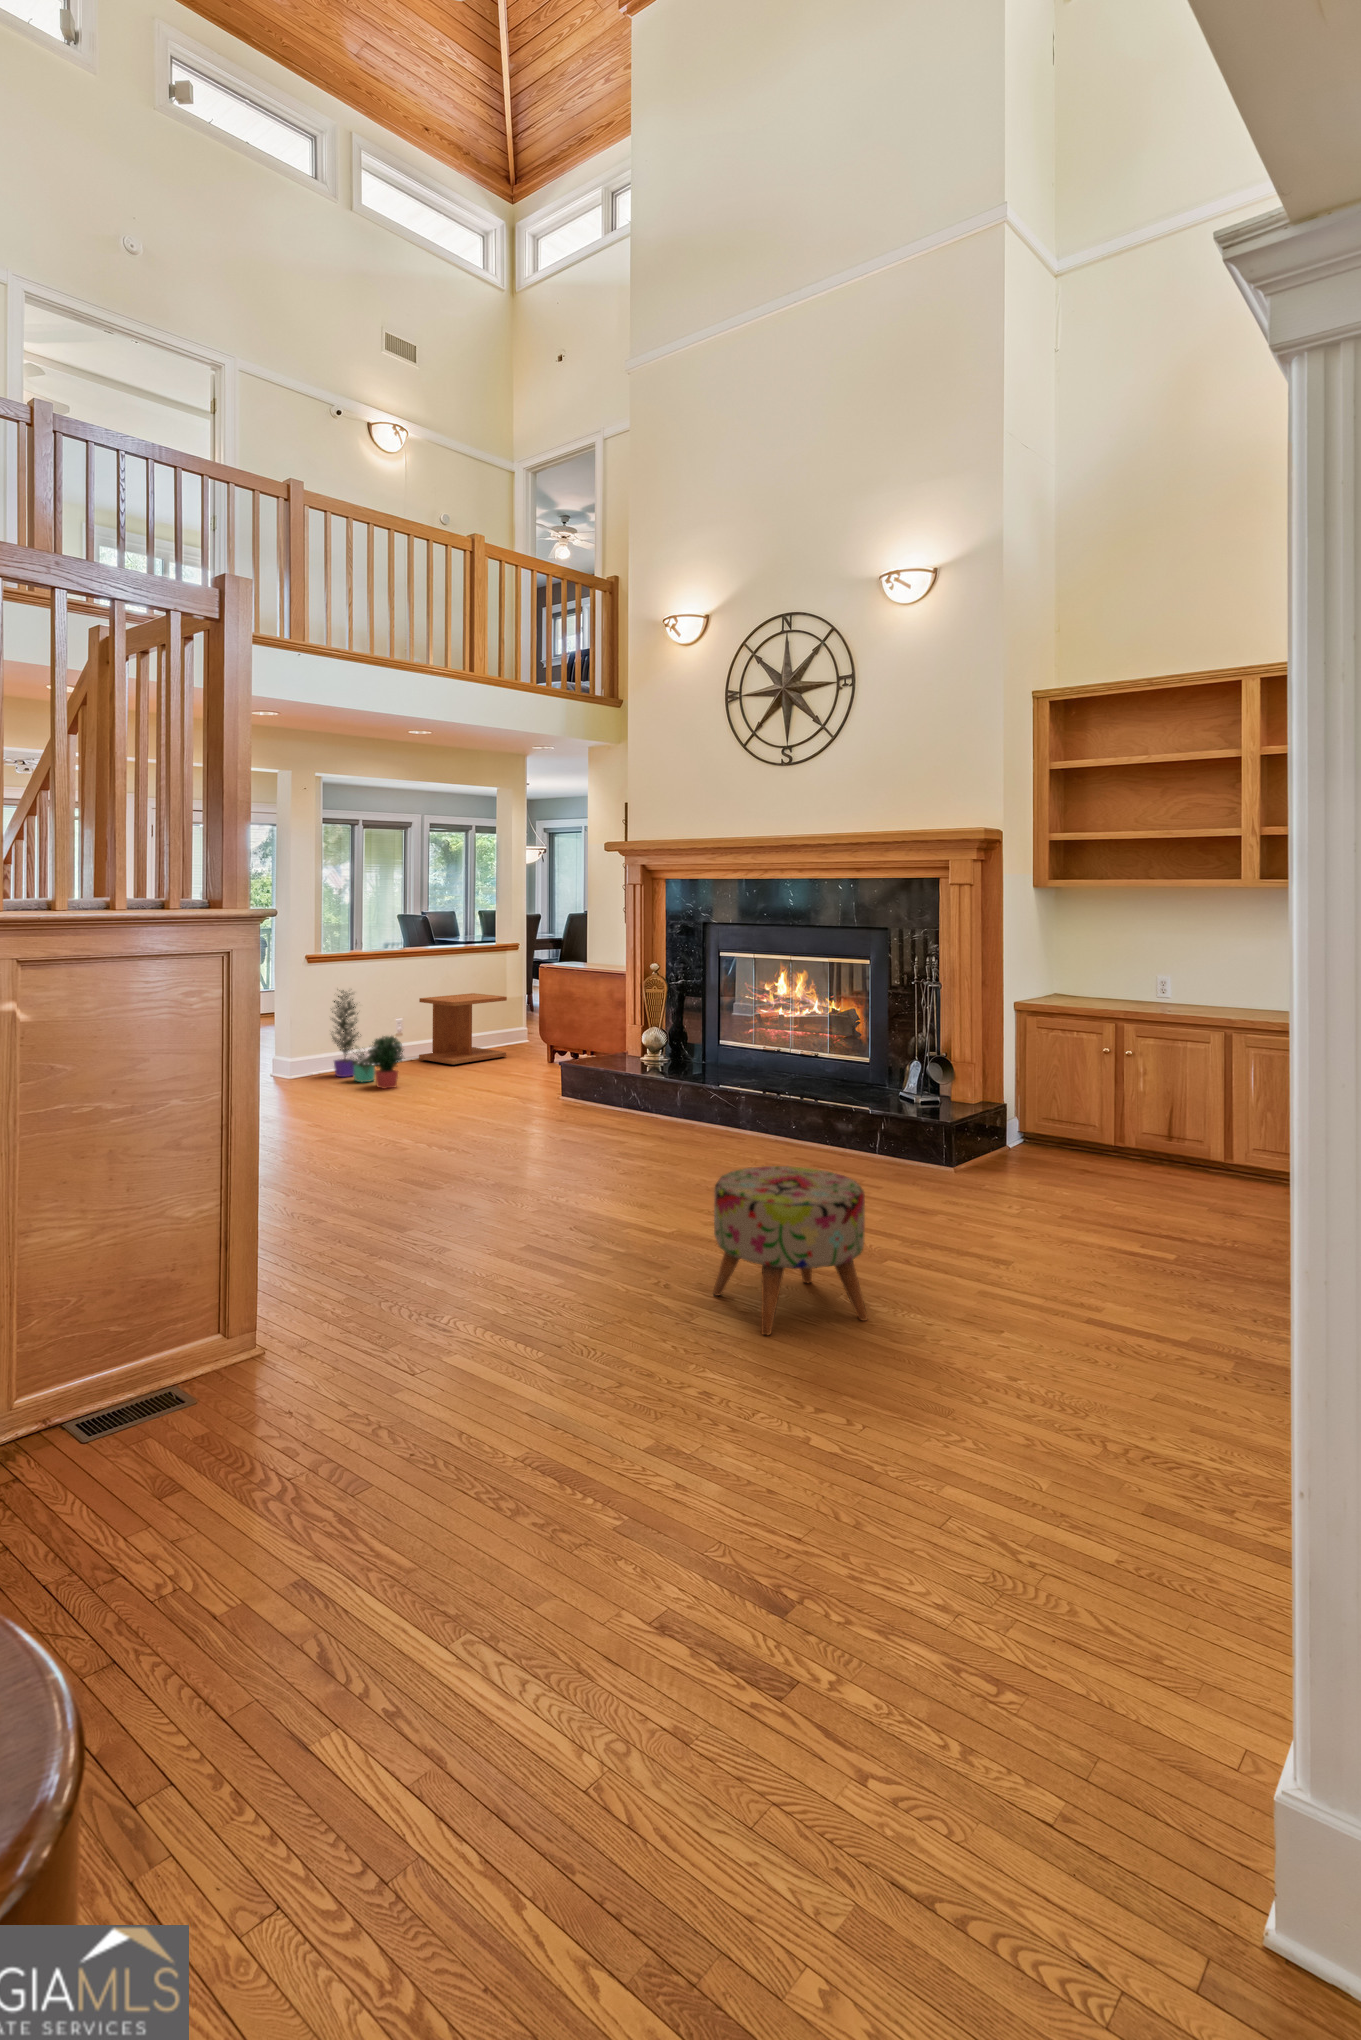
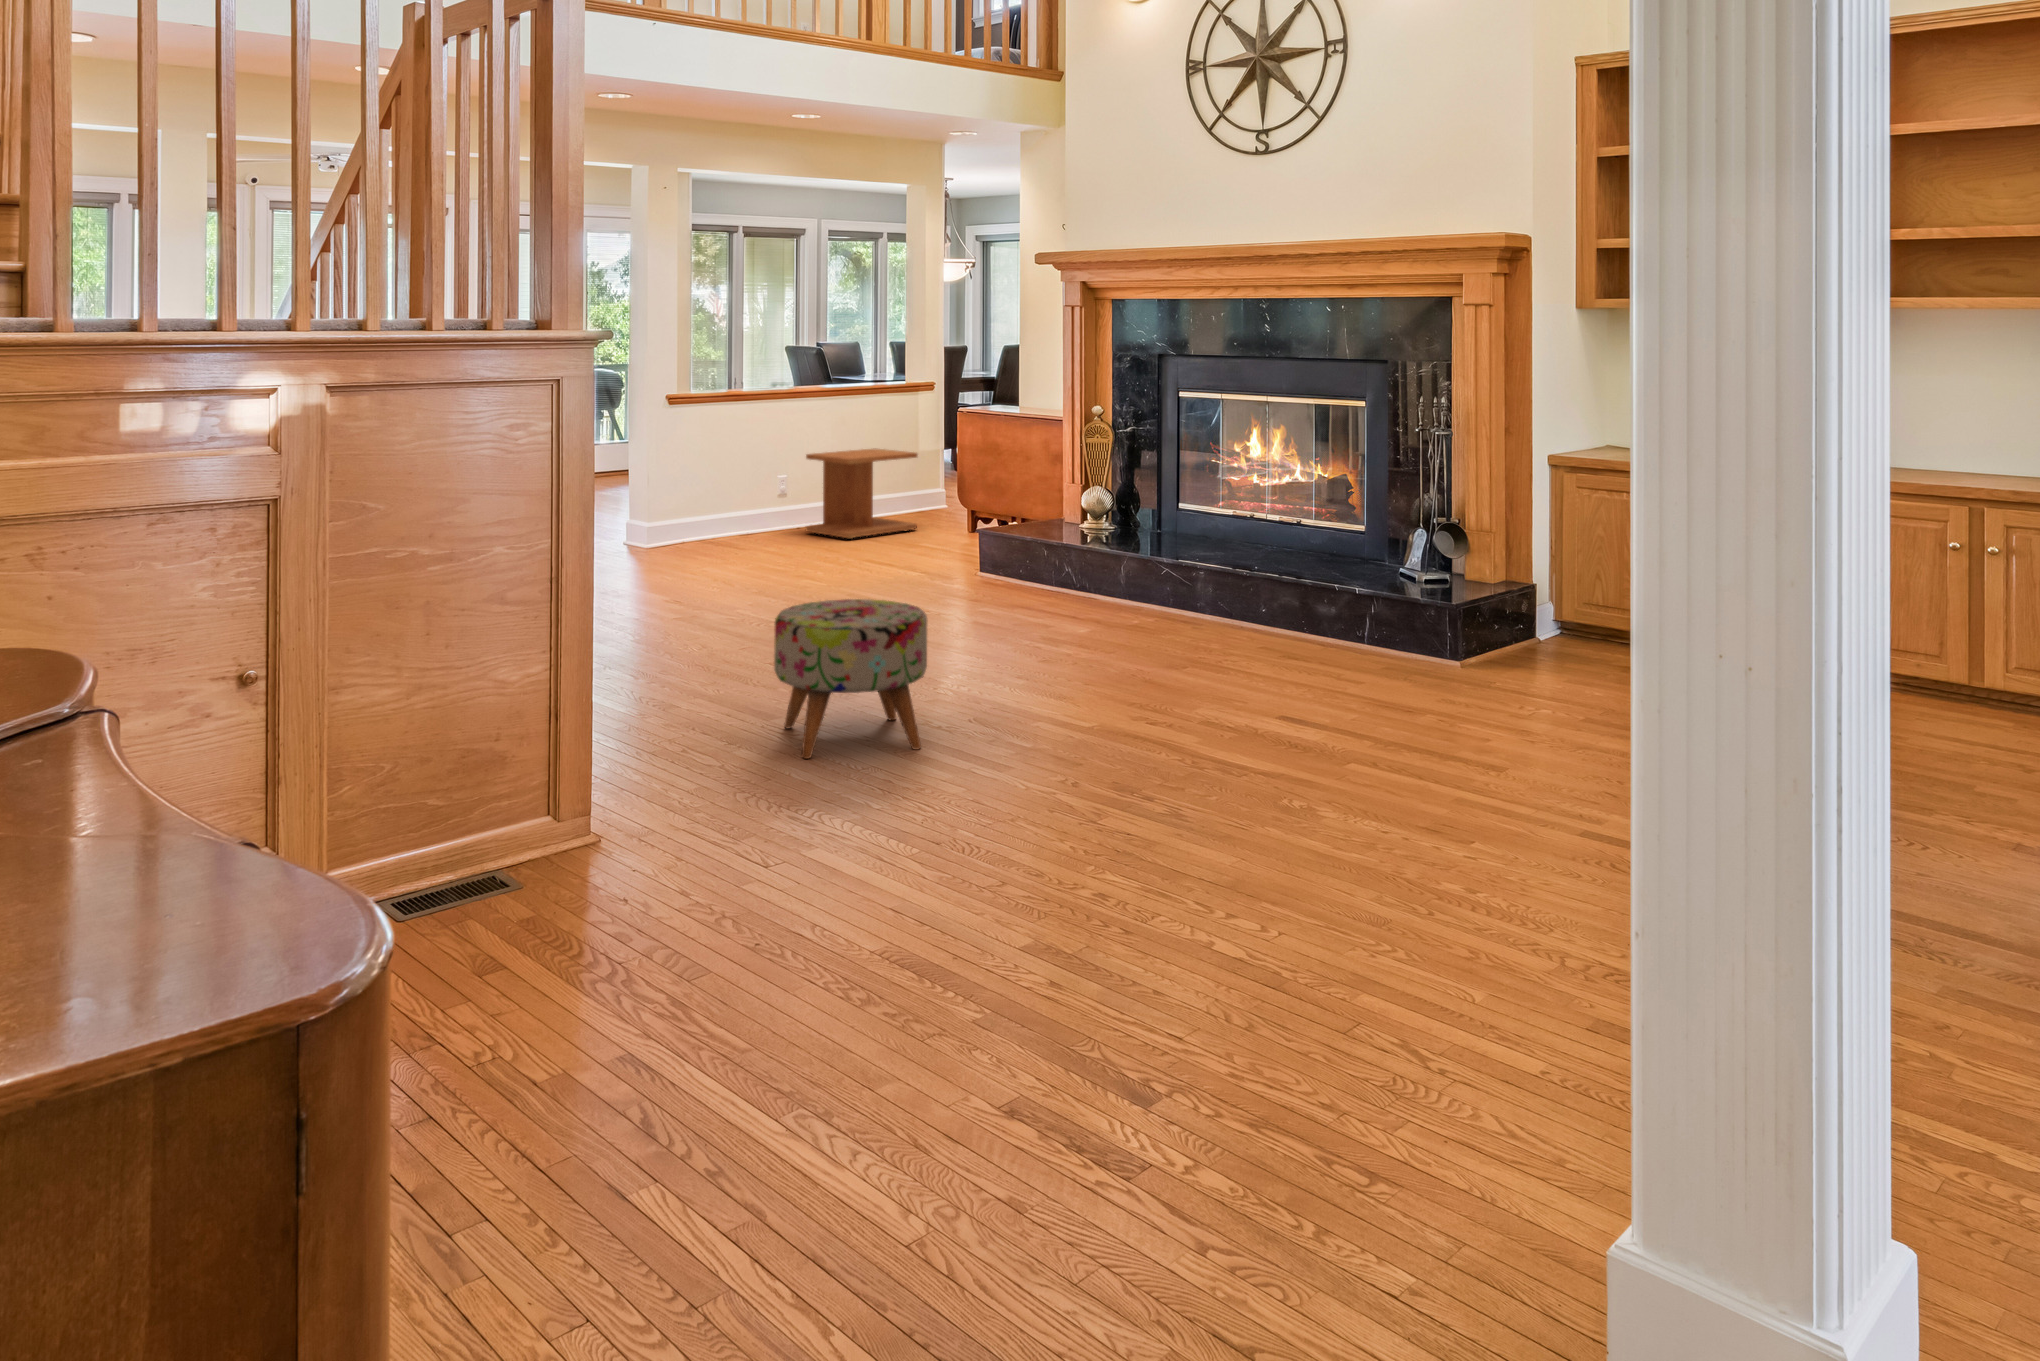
potted plant: present [332,990,403,1089] -> none [690,439,786,567]
ottoman: present [713,1166,867,1335] -> present [774,599,927,759]

